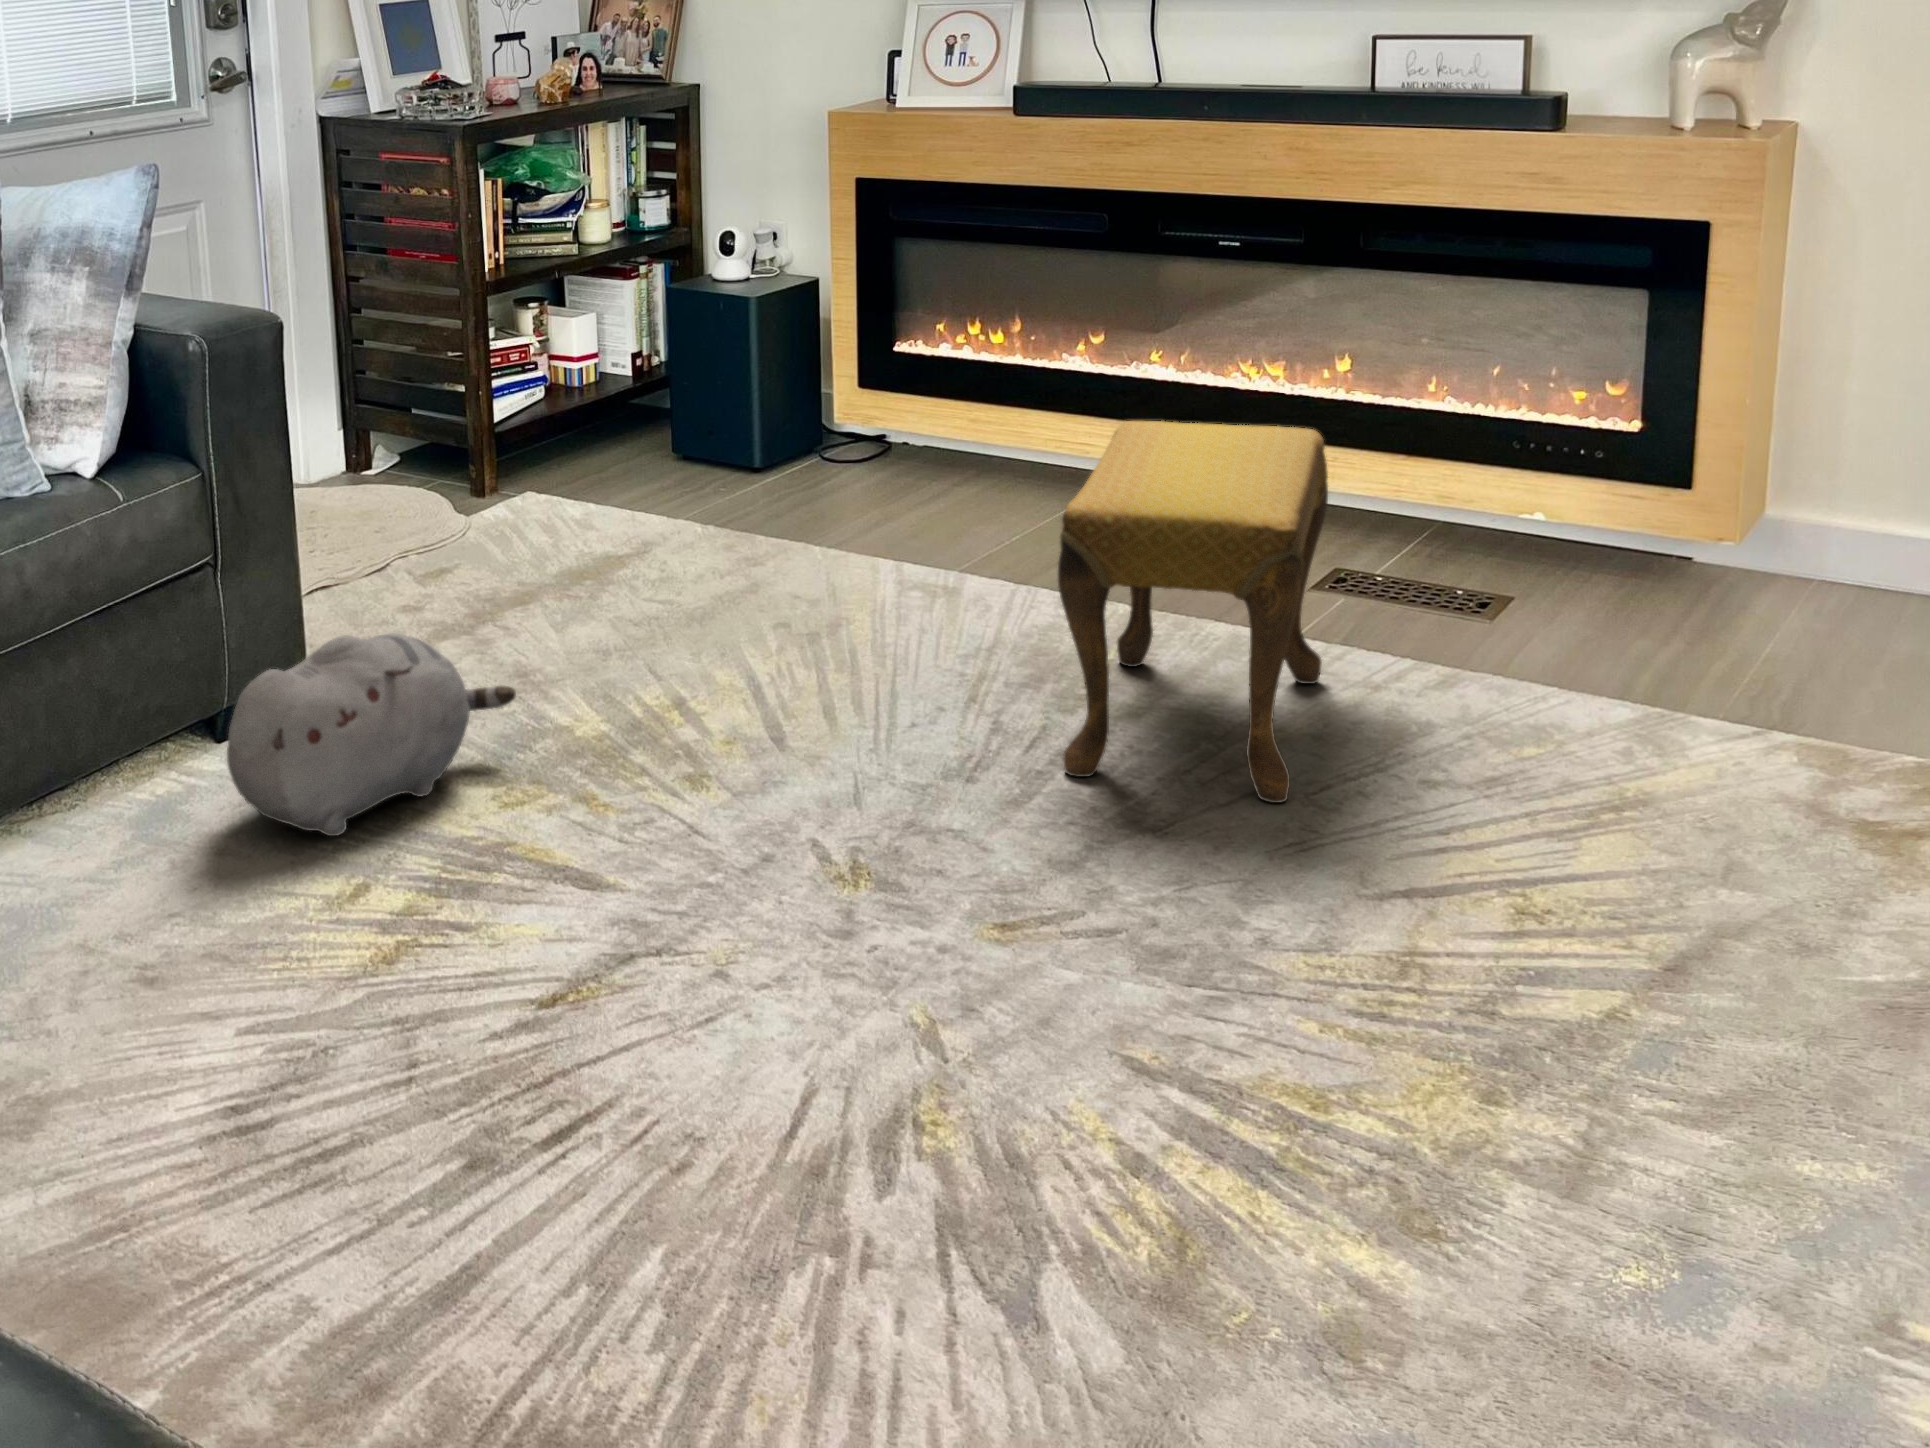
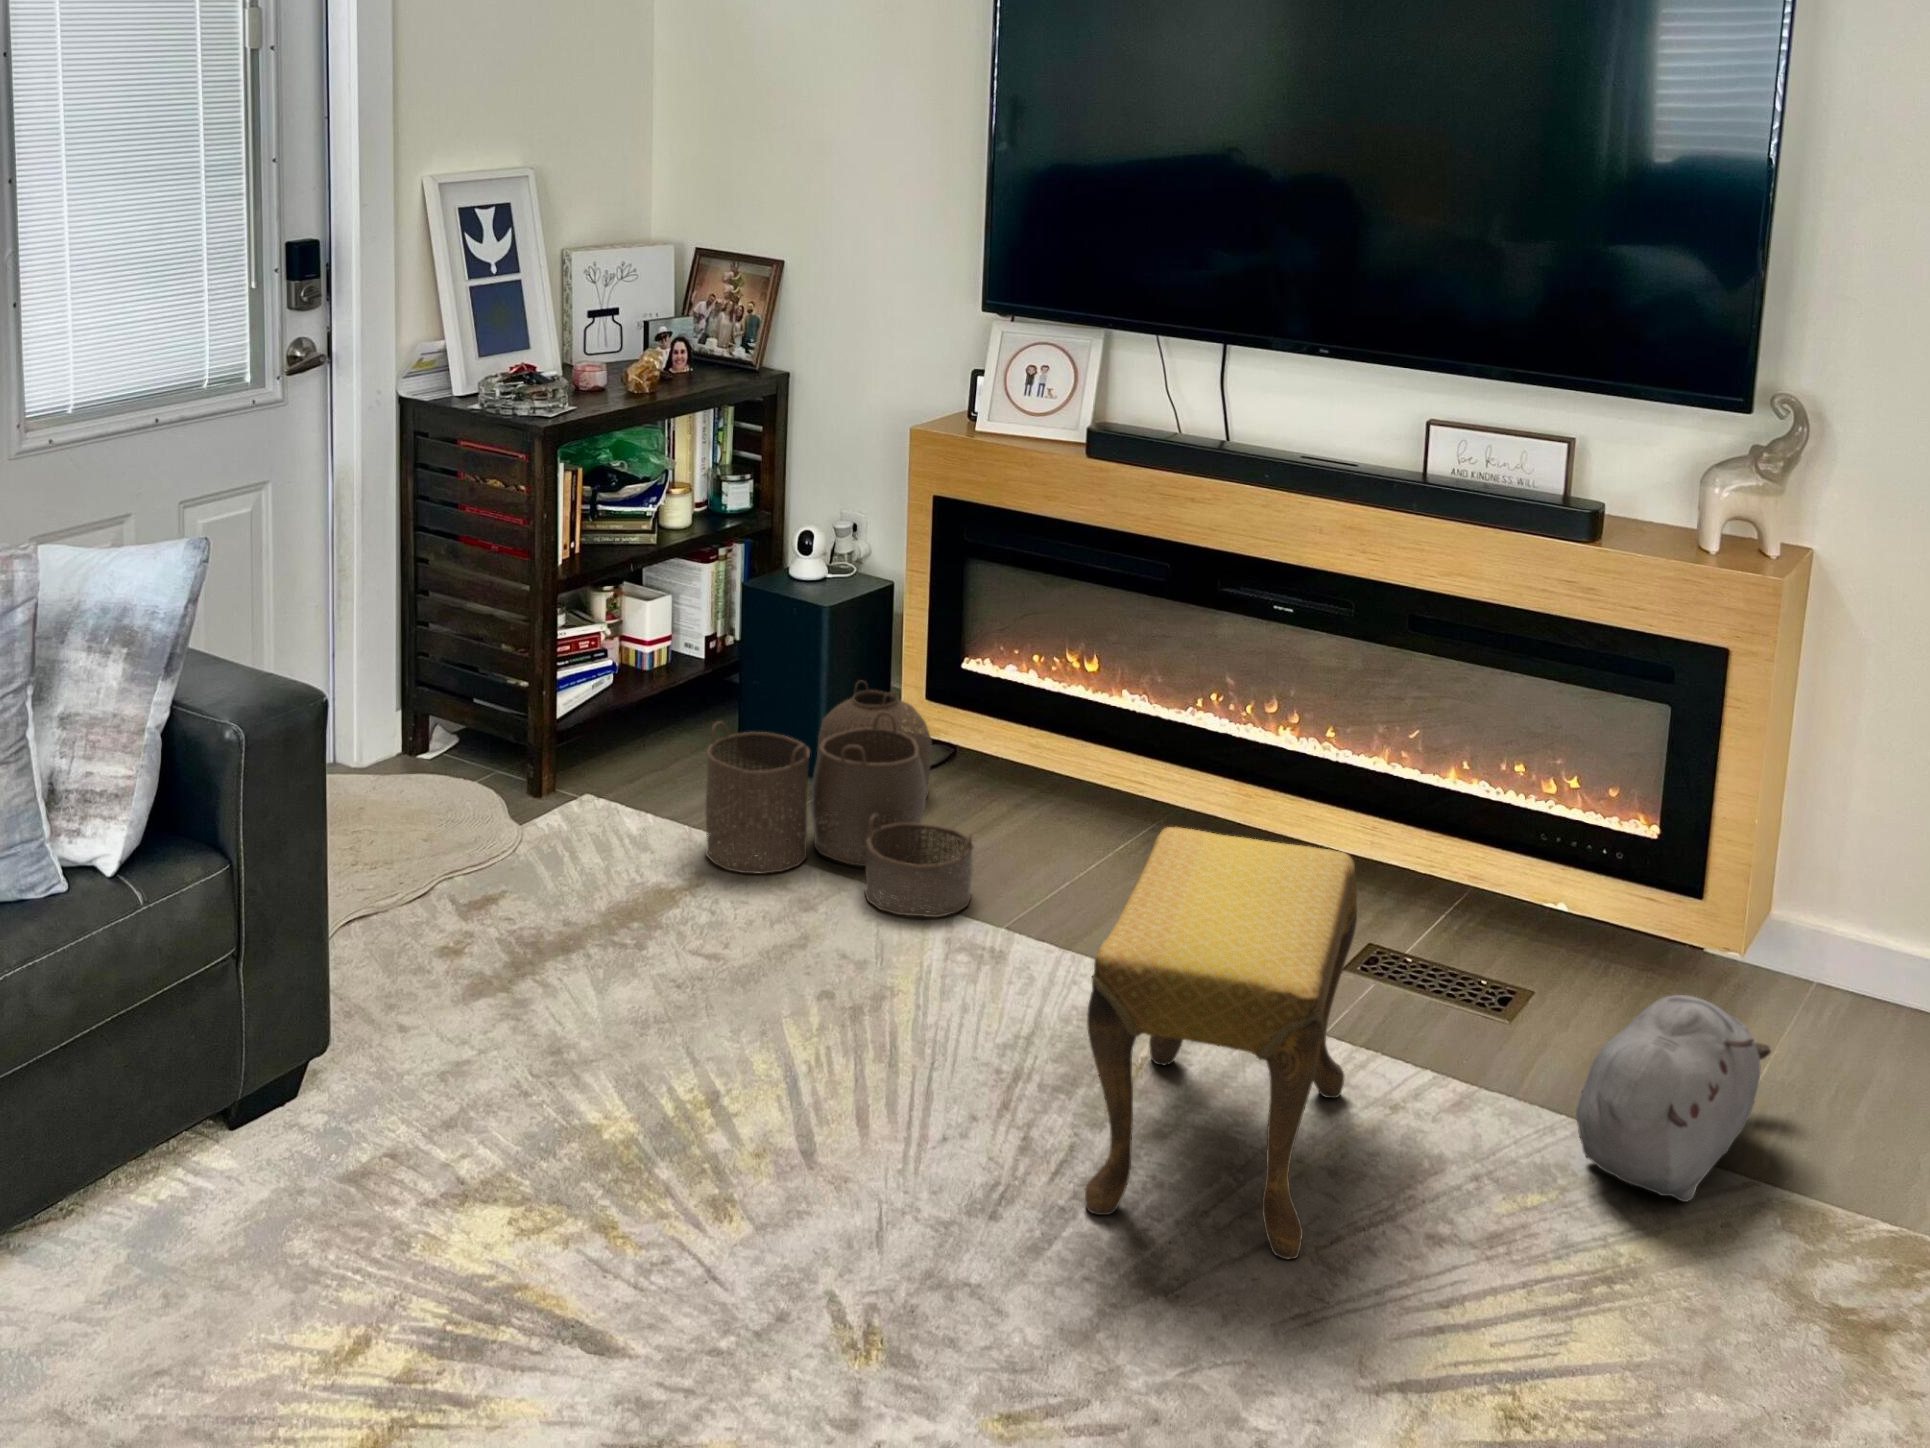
woven basket: none [647,367,922,568] -> present [706,681,973,917]
plush toy: present [227,634,516,836] -> present [1576,995,1771,1202]

